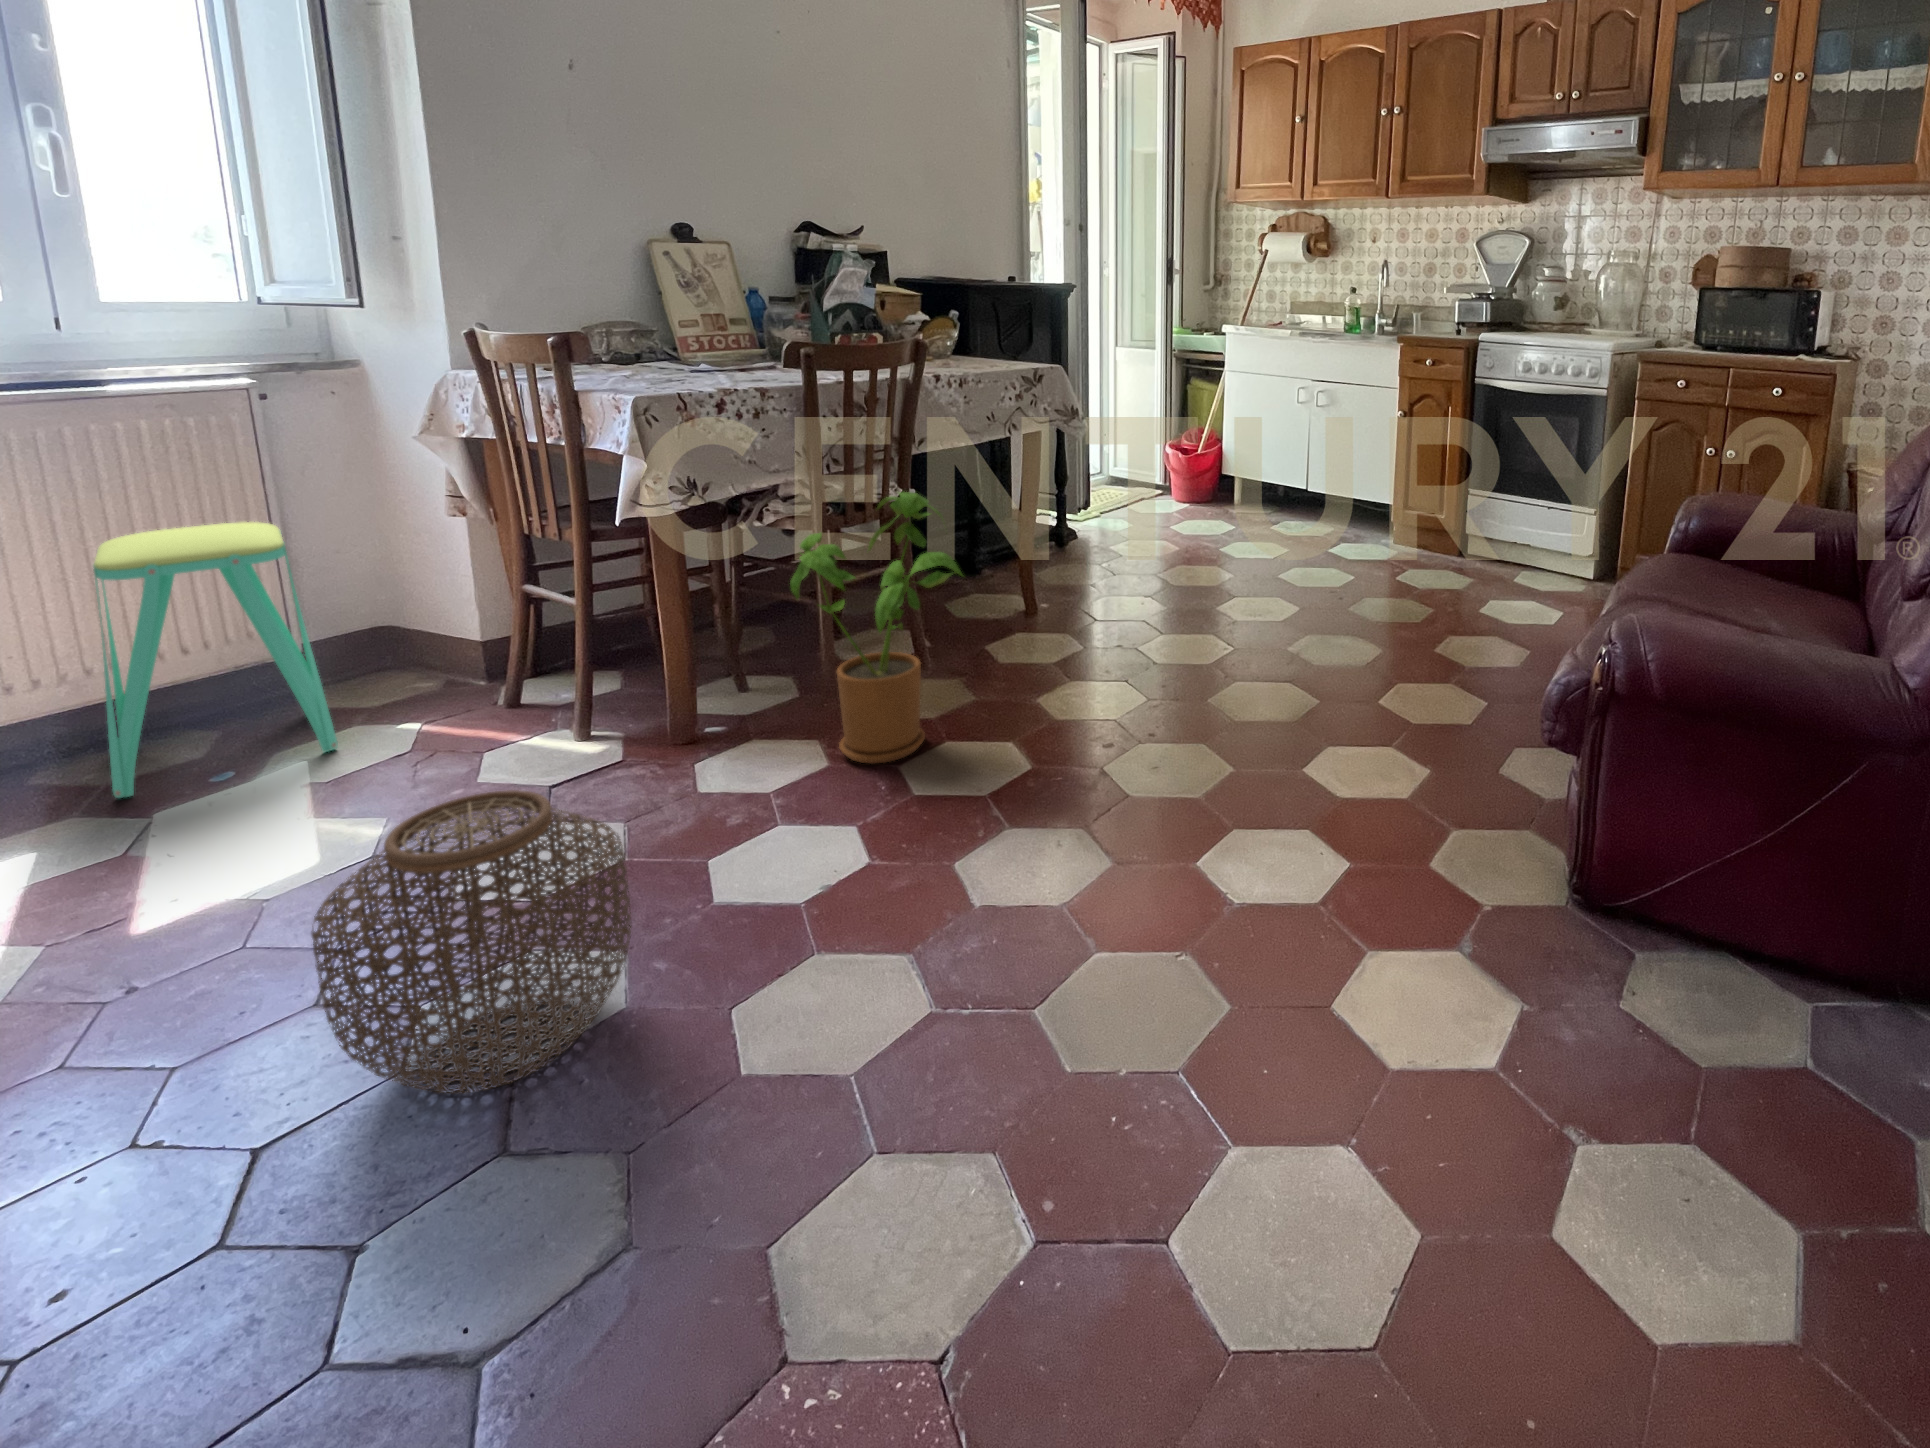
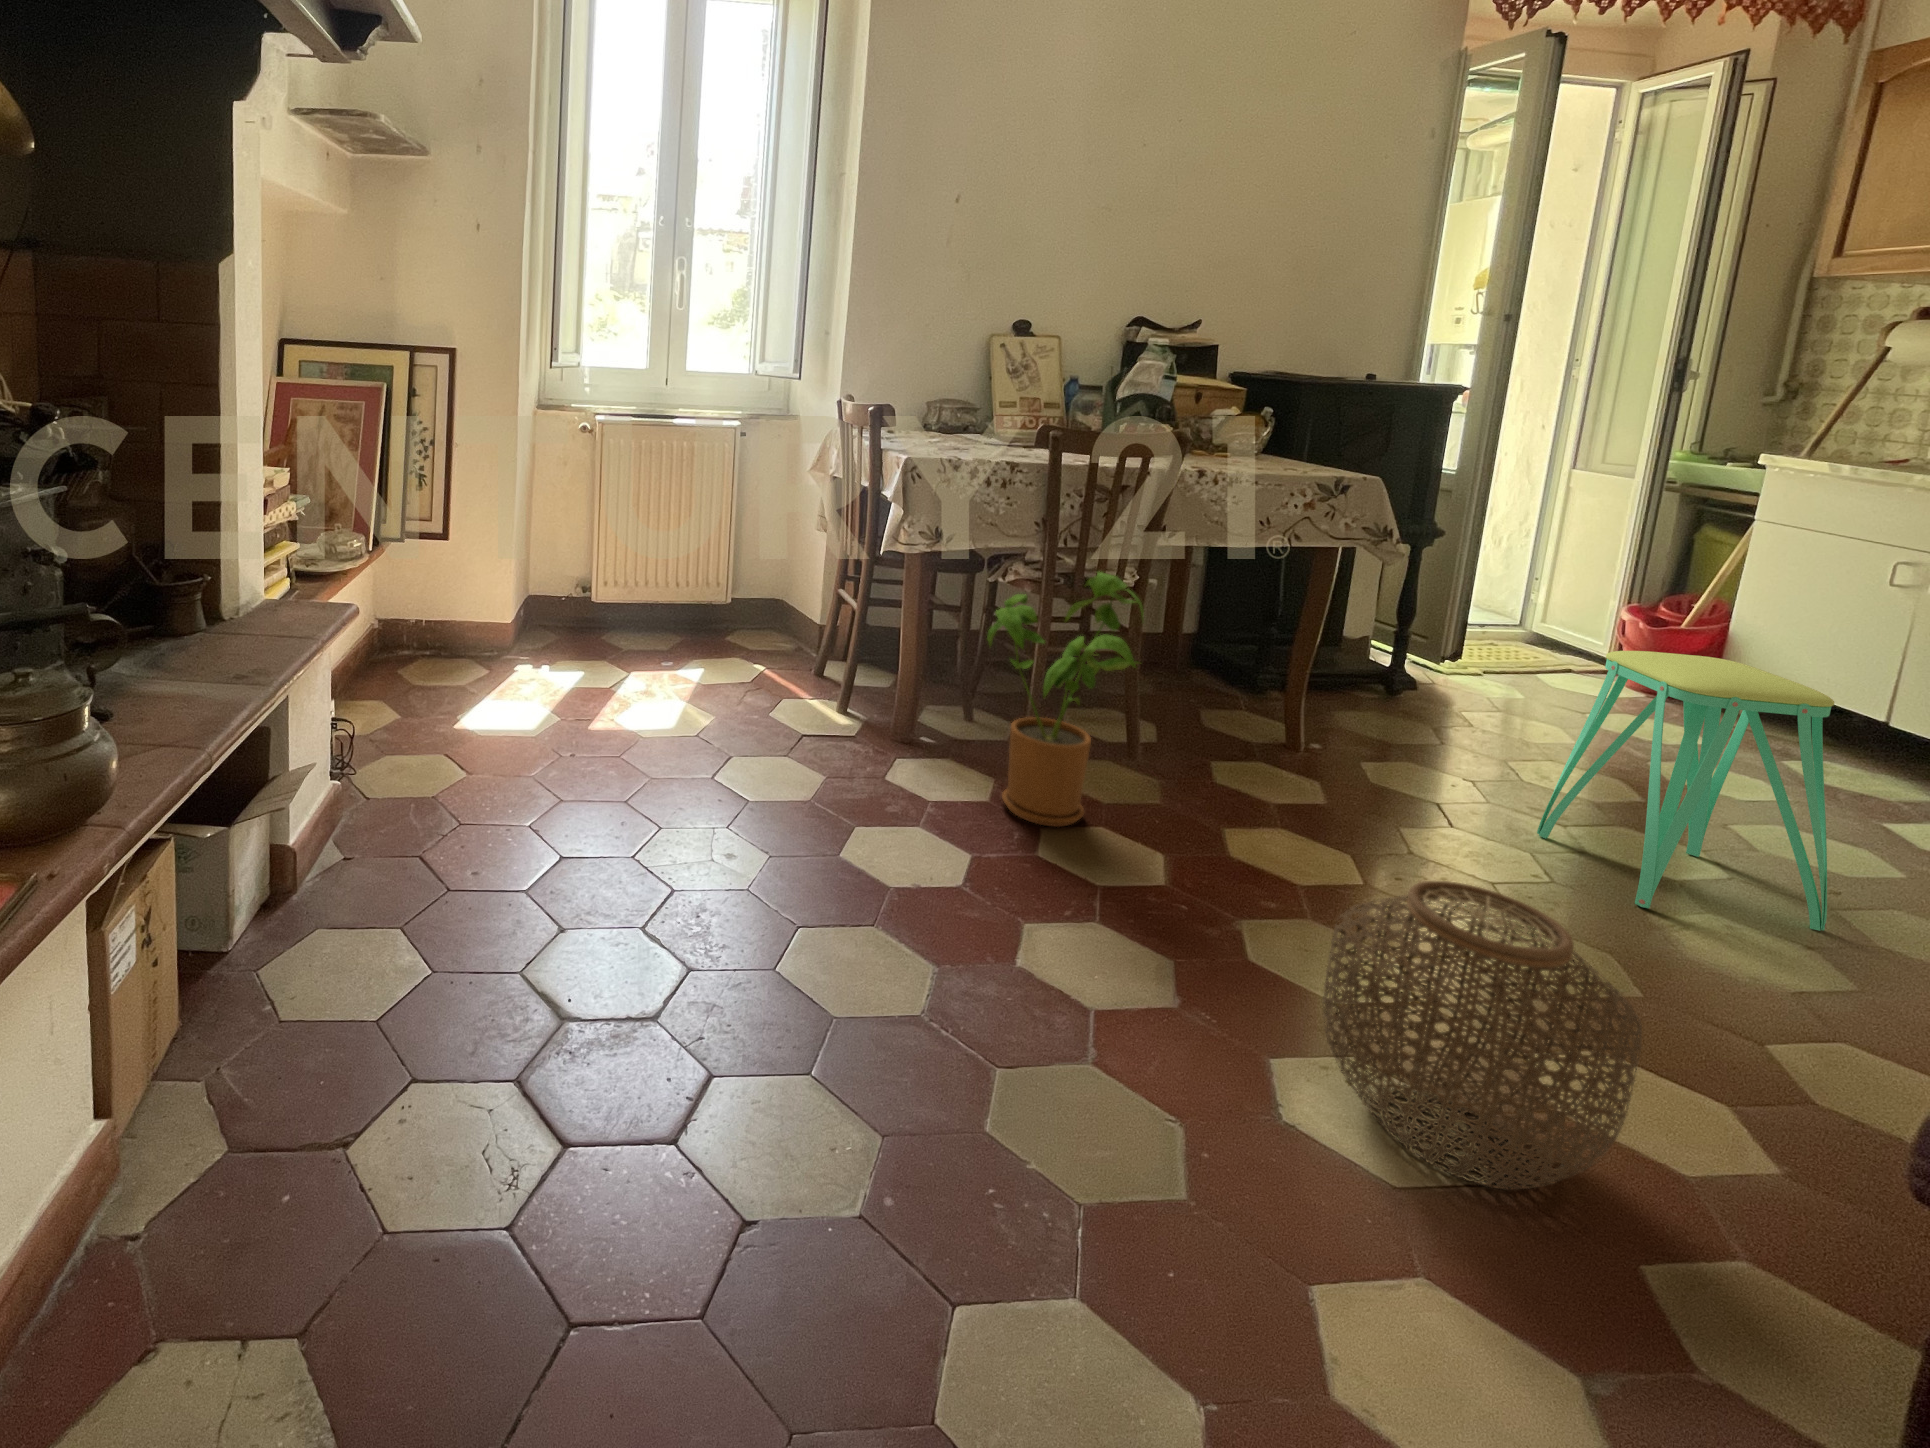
stool: present [93,522,338,798] -> present [1537,651,1834,931]
woven basket: present [312,790,632,1094] -> present [1323,881,1642,1189]

